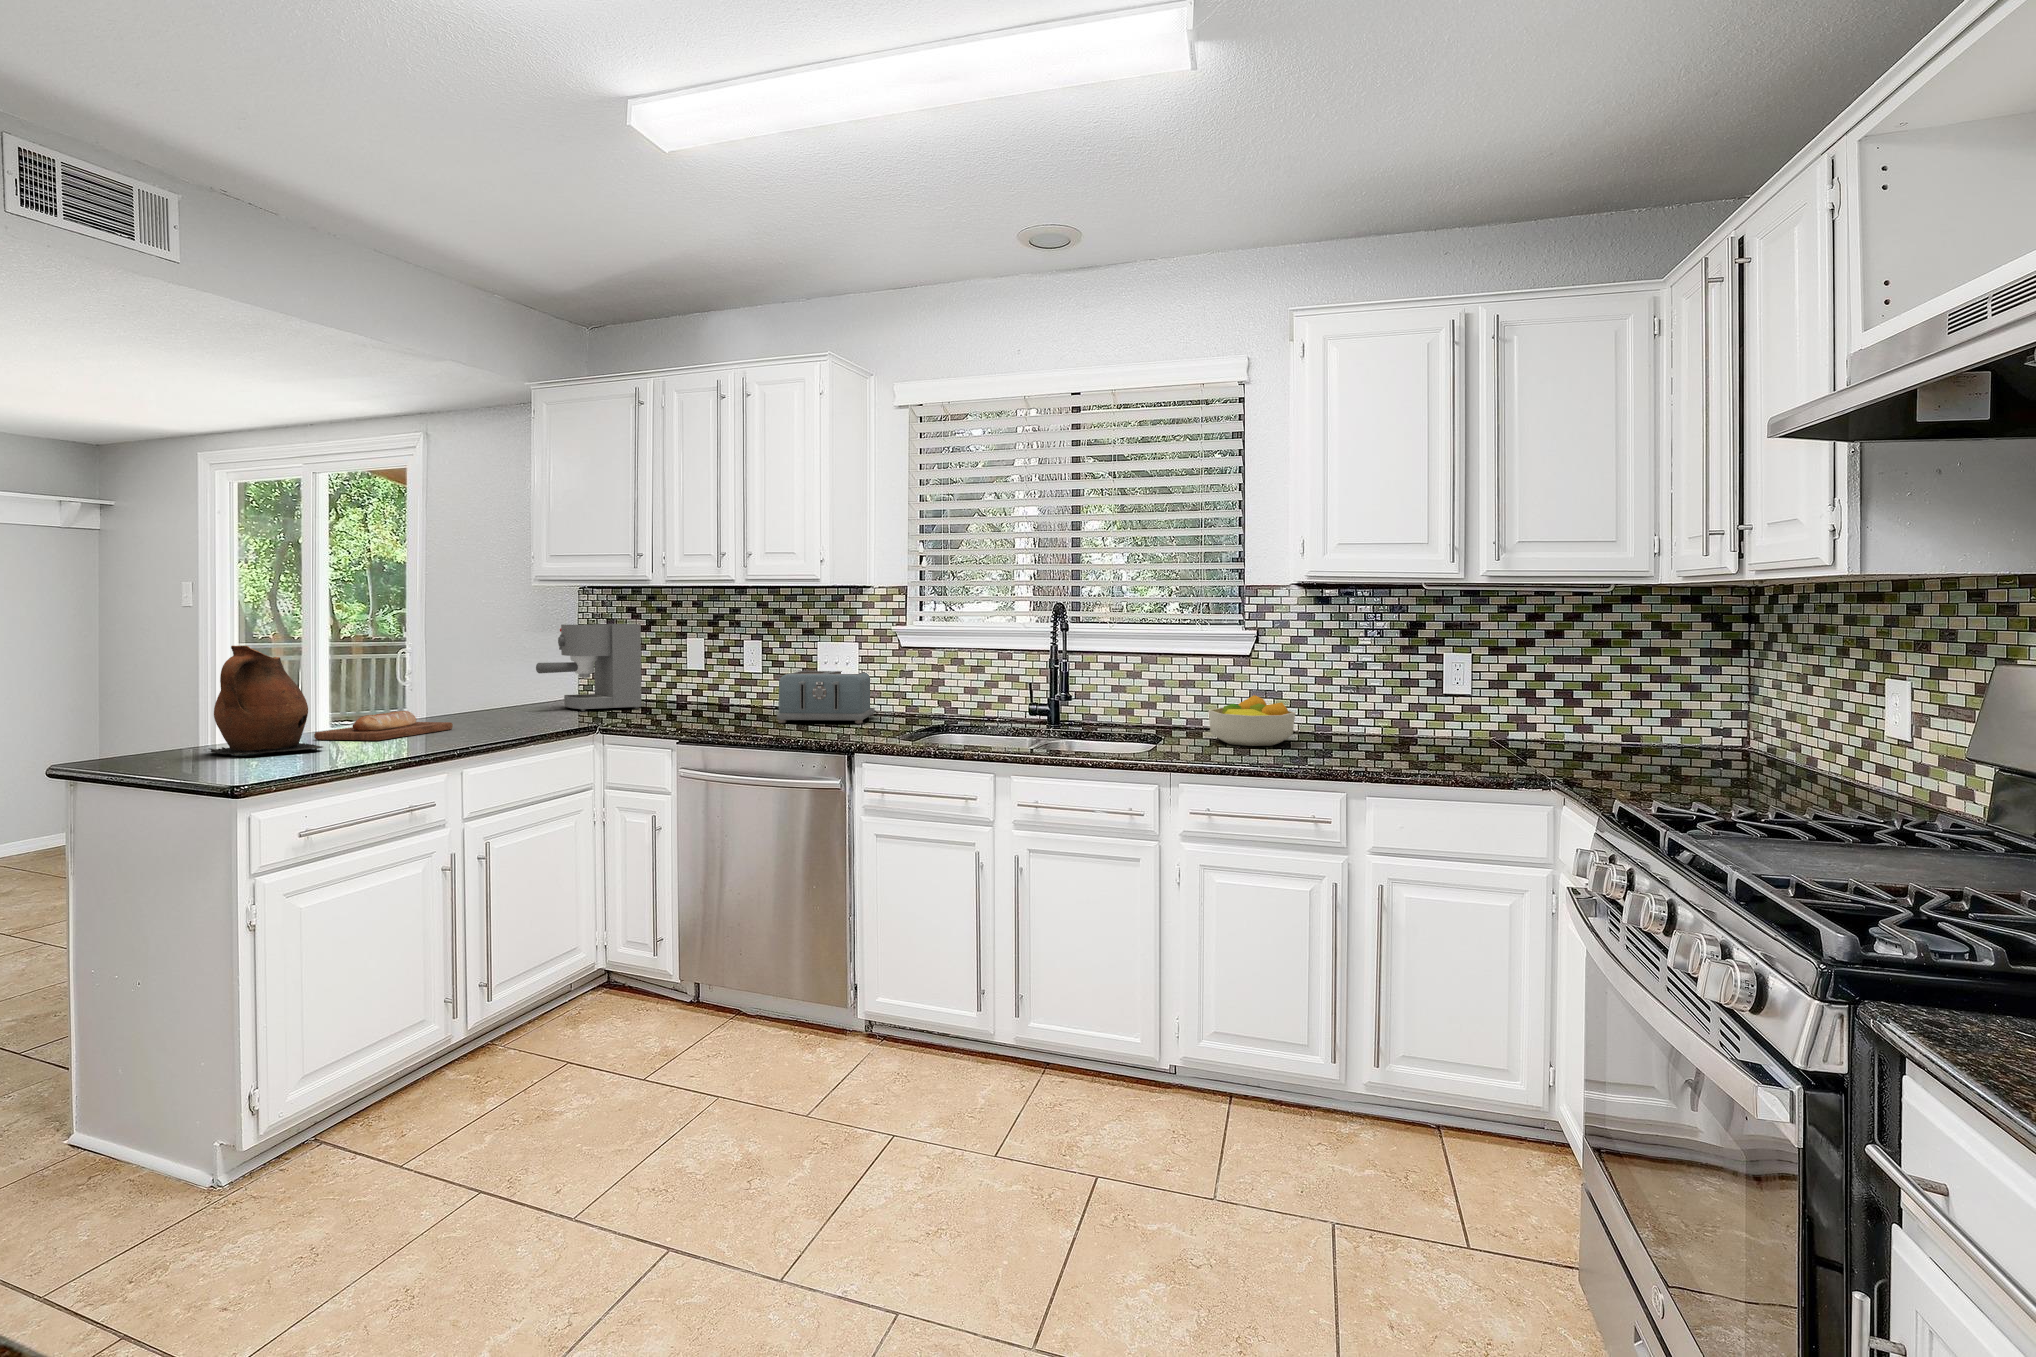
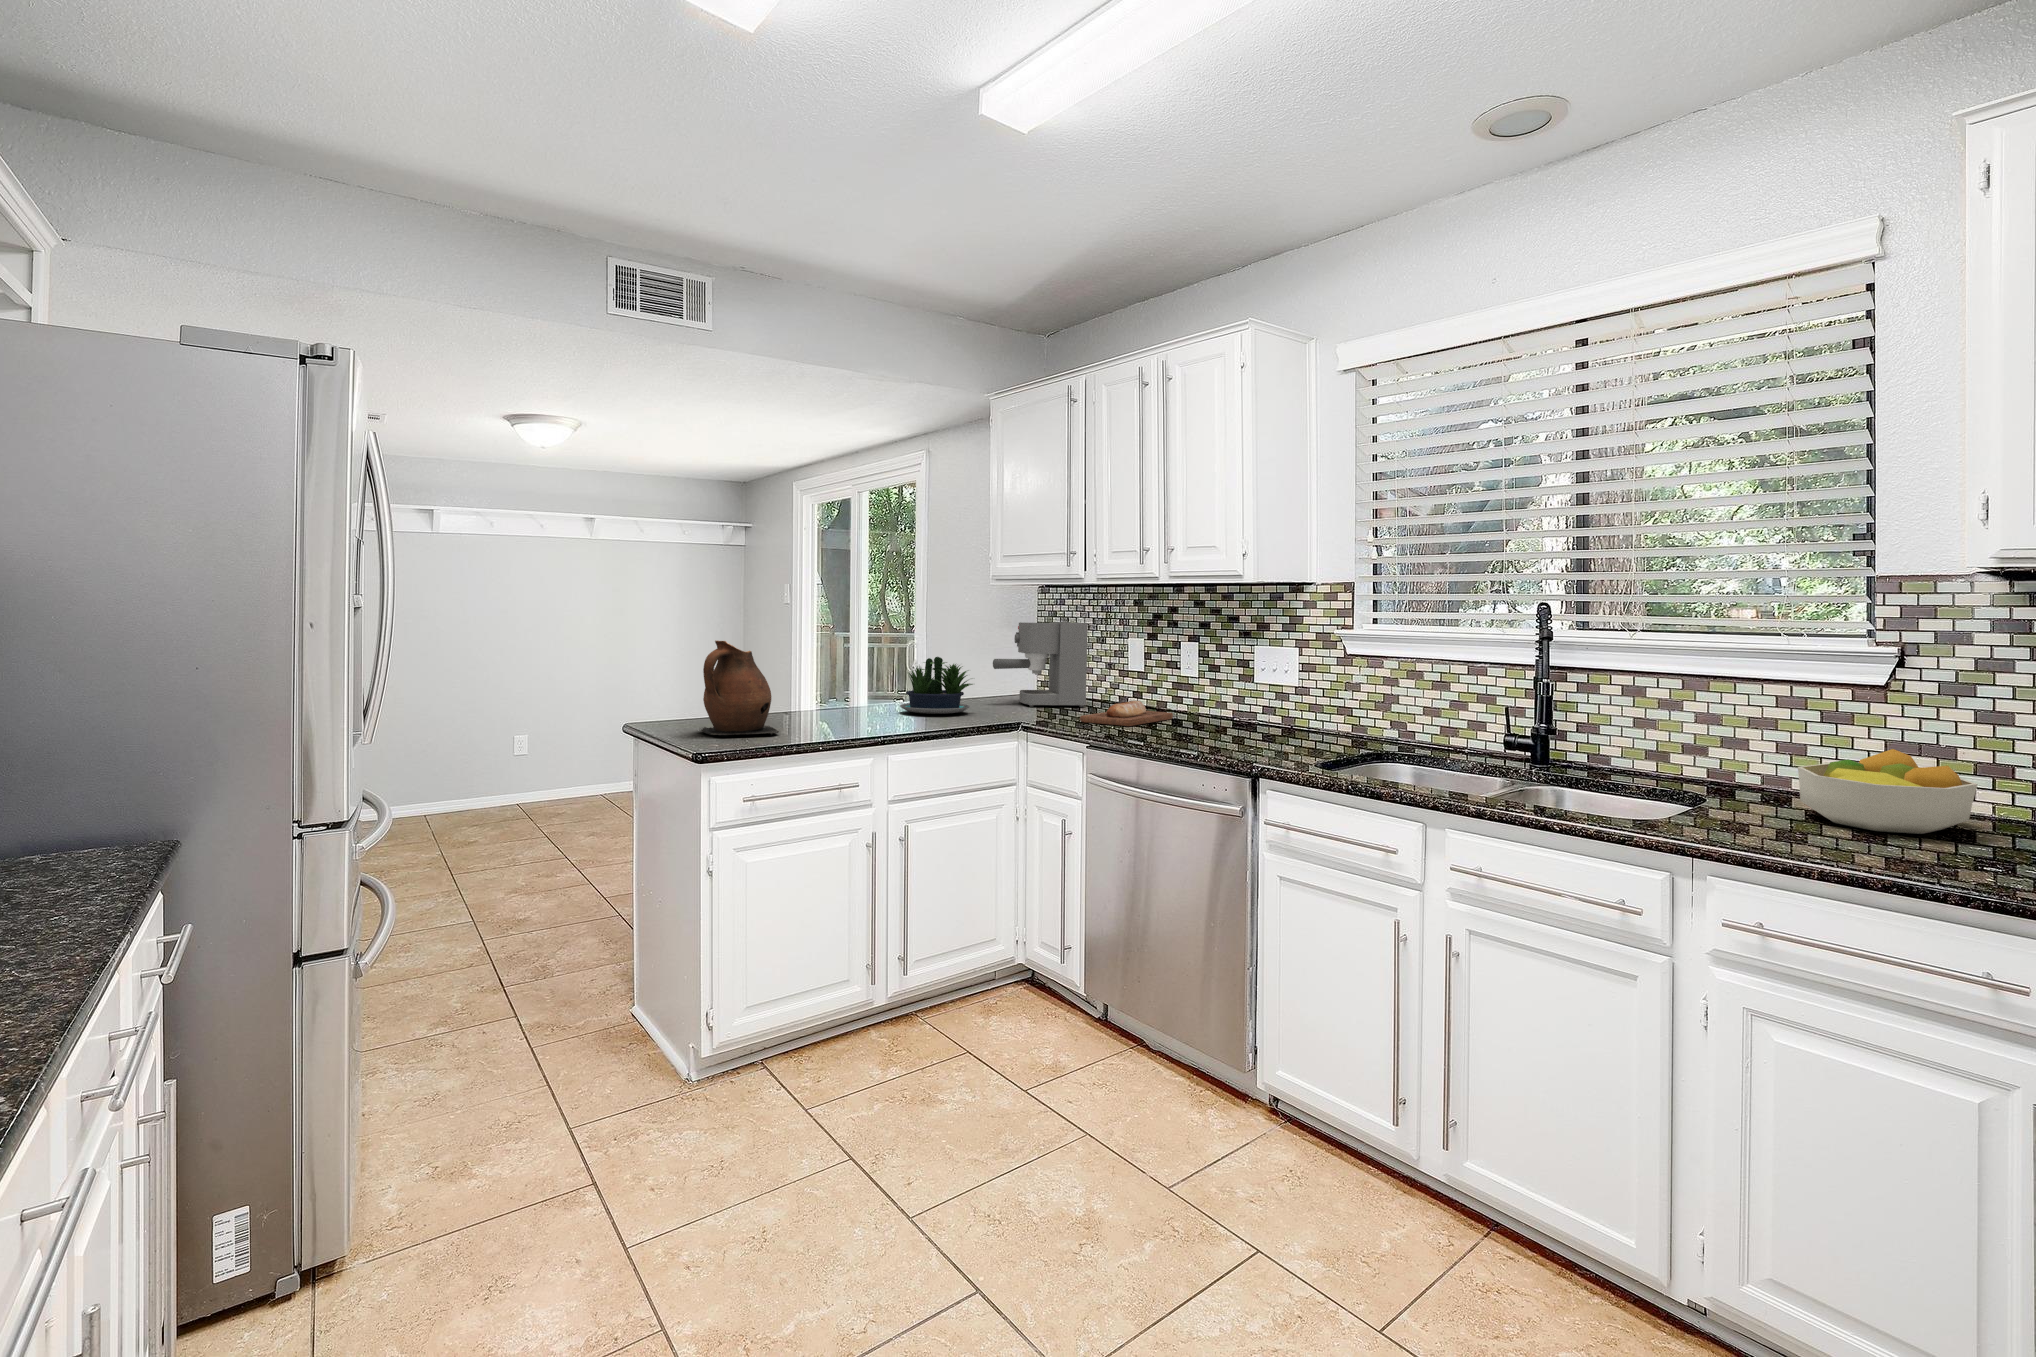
potted plant: none [439,661,535,722] -> present [900,657,973,714]
toaster: present [777,671,875,724] -> none [1199,677,1318,742]
bread loaf: present [314,711,453,741] -> present [1080,701,1173,726]

